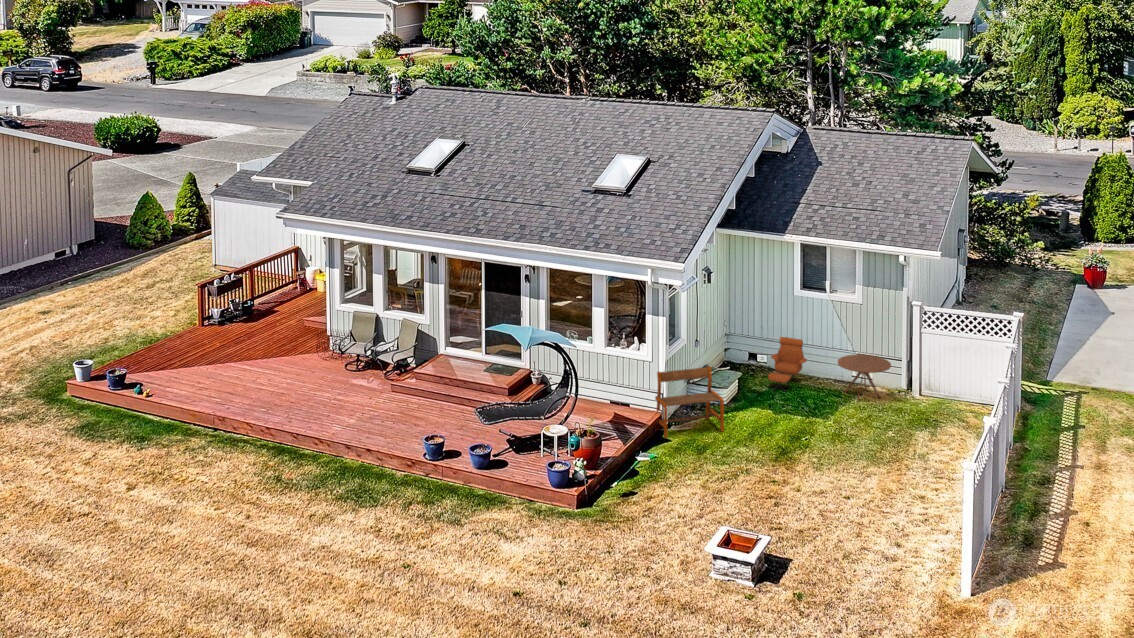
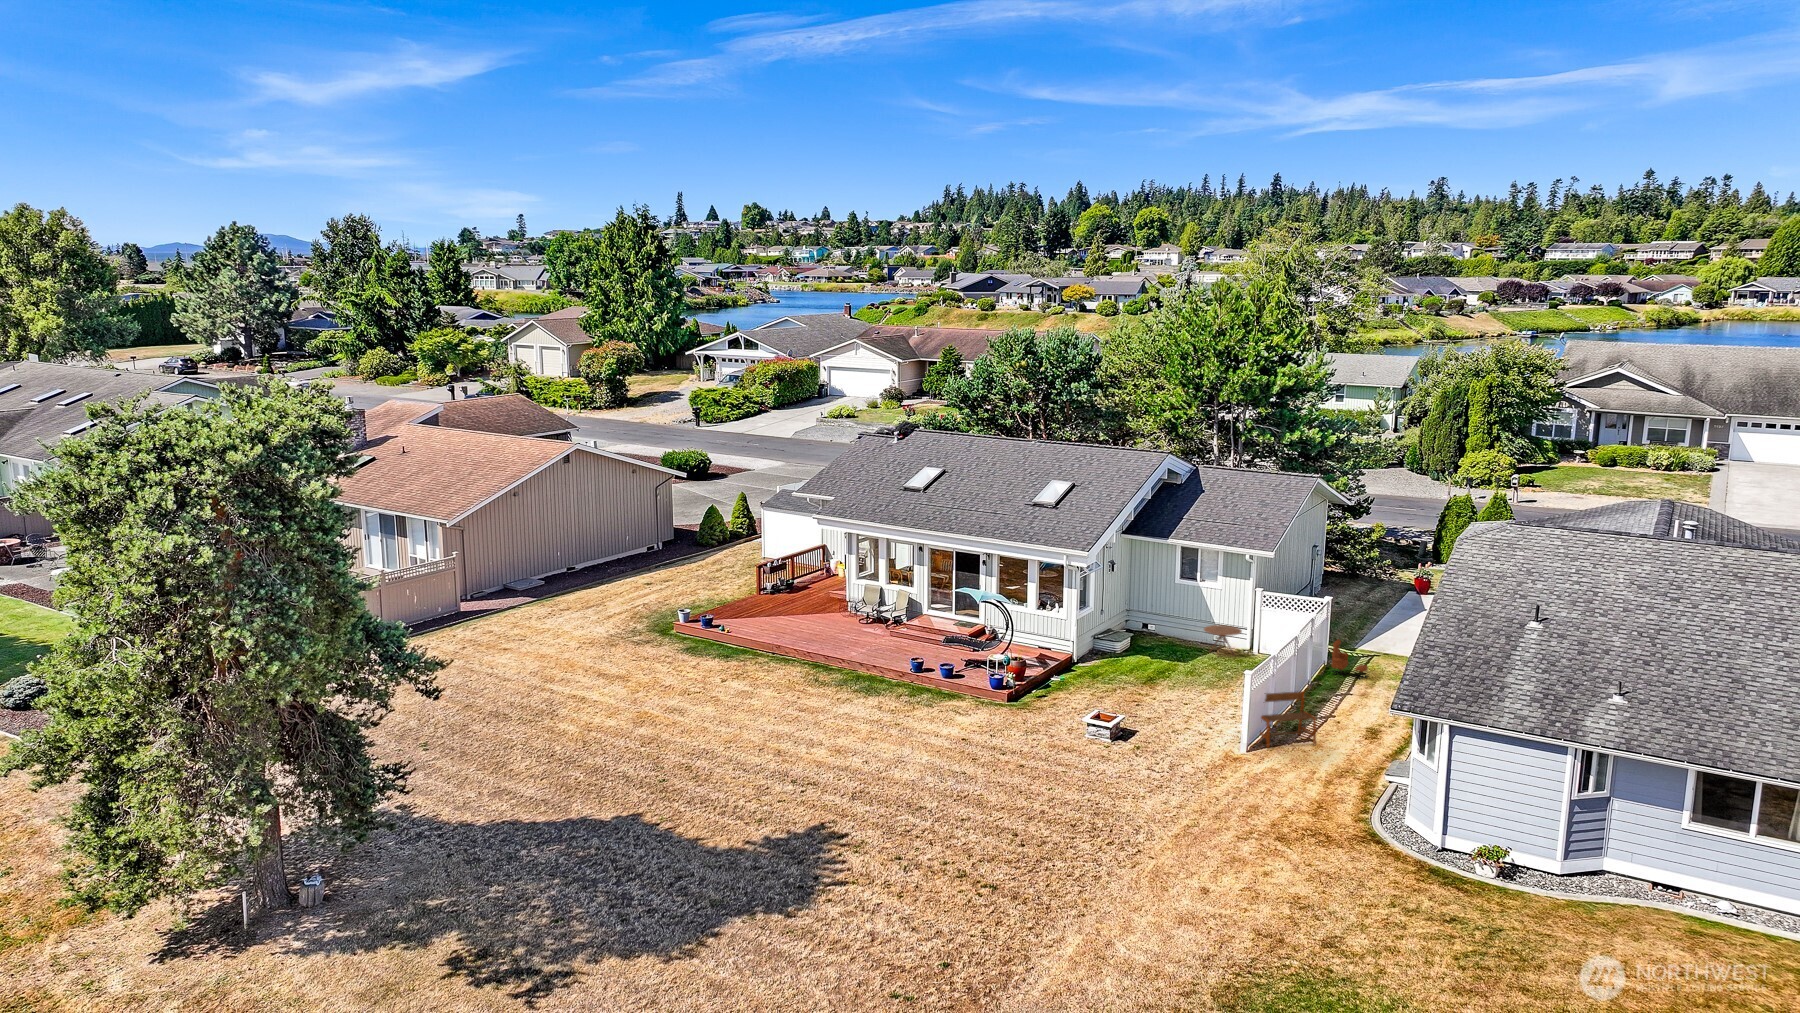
lounge chair: present [768,337,807,392] -> present [1332,640,1368,677]
bench: present [655,366,724,438] -> present [1260,691,1316,748]

